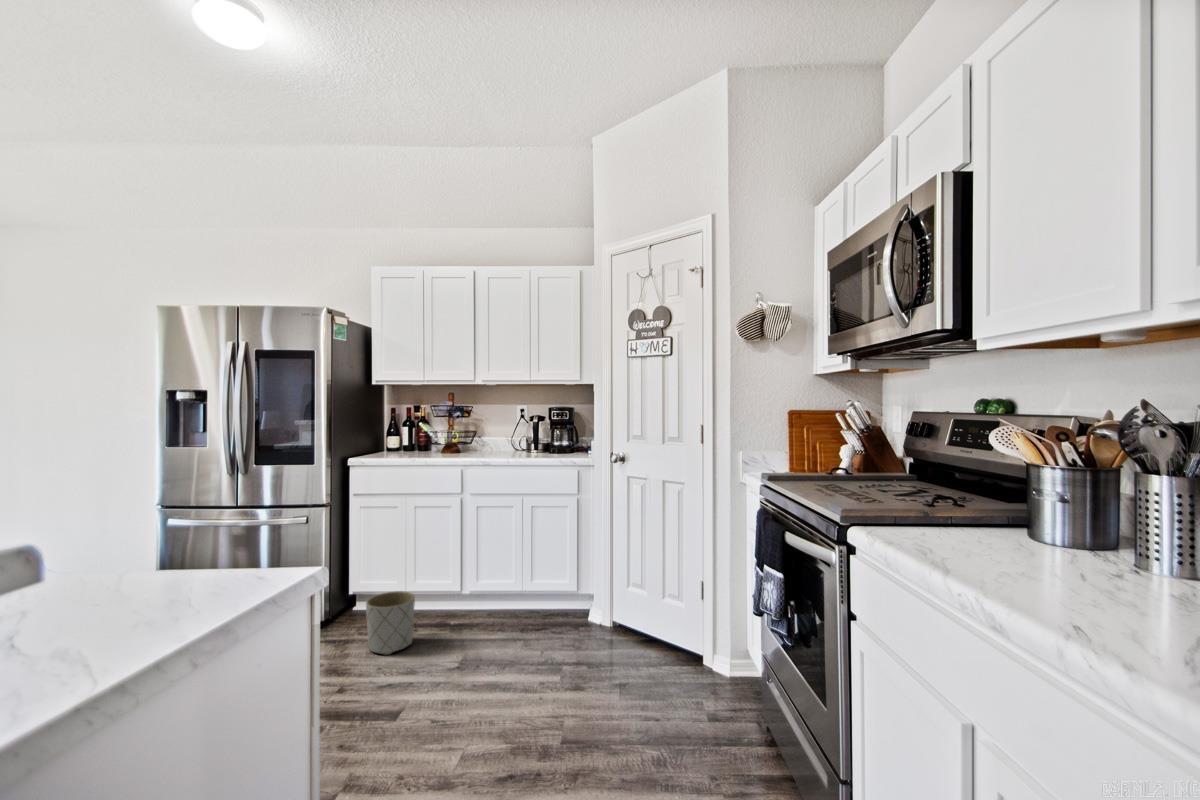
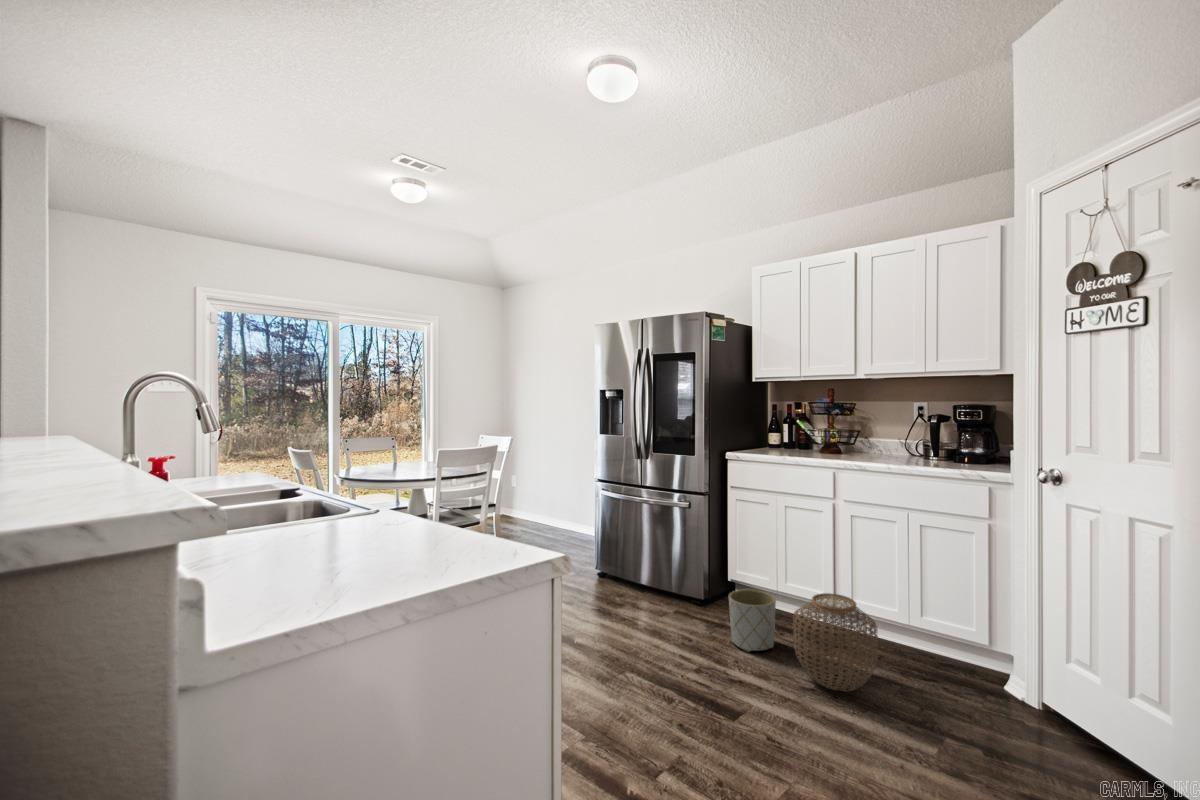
woven basket: none [438,575,509,661] -> present [793,593,878,691]

